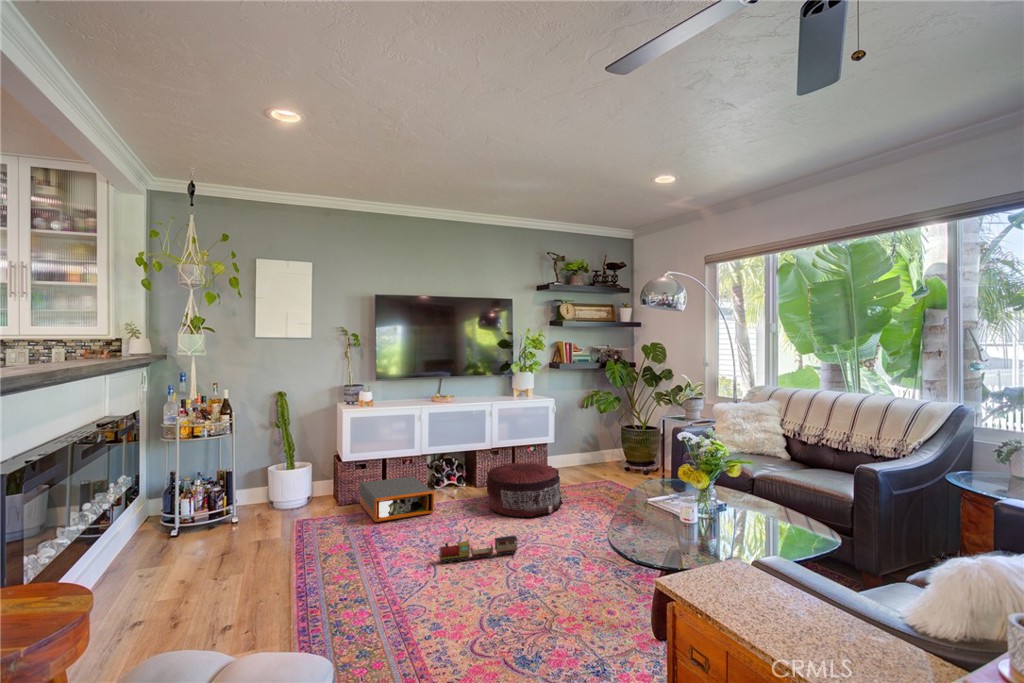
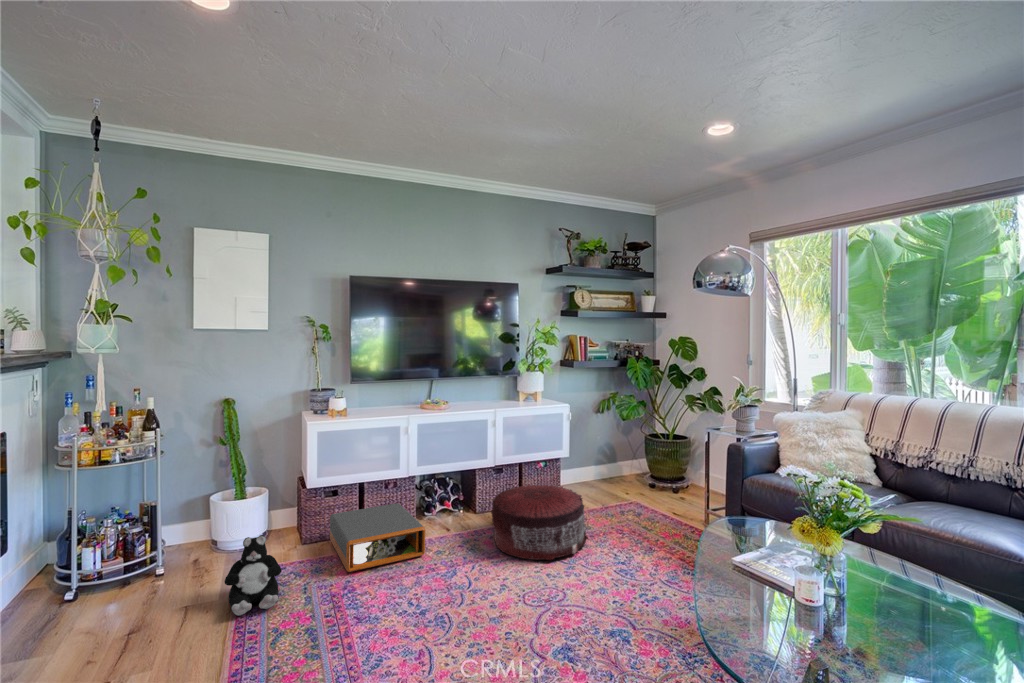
plush toy: none [287,490,327,545] -> present [224,535,281,616]
toy train: present [439,536,517,563] -> none [434,600,542,647]

